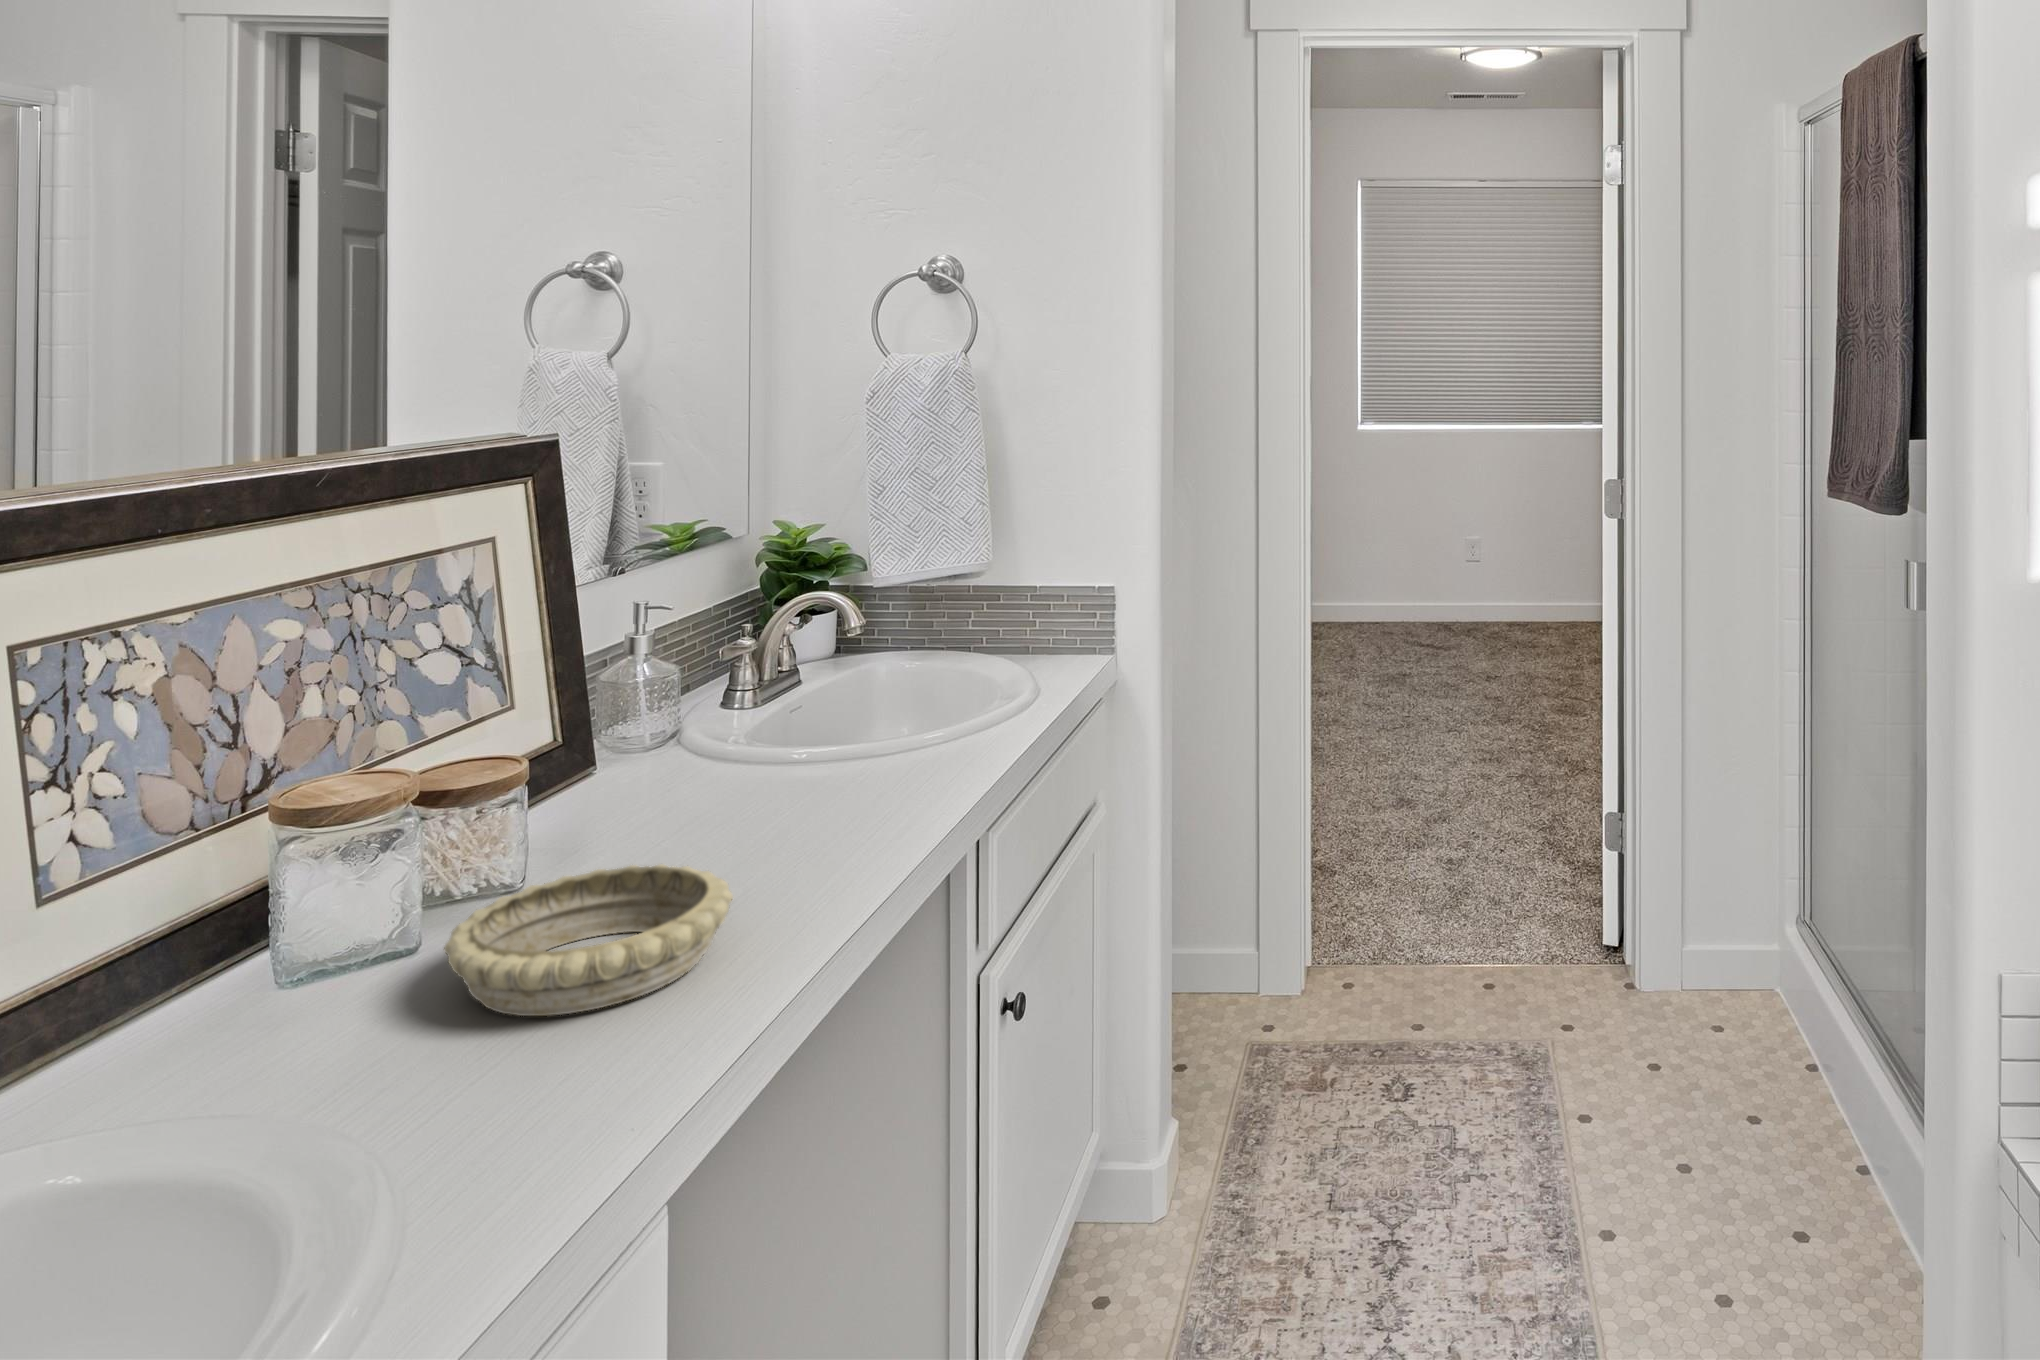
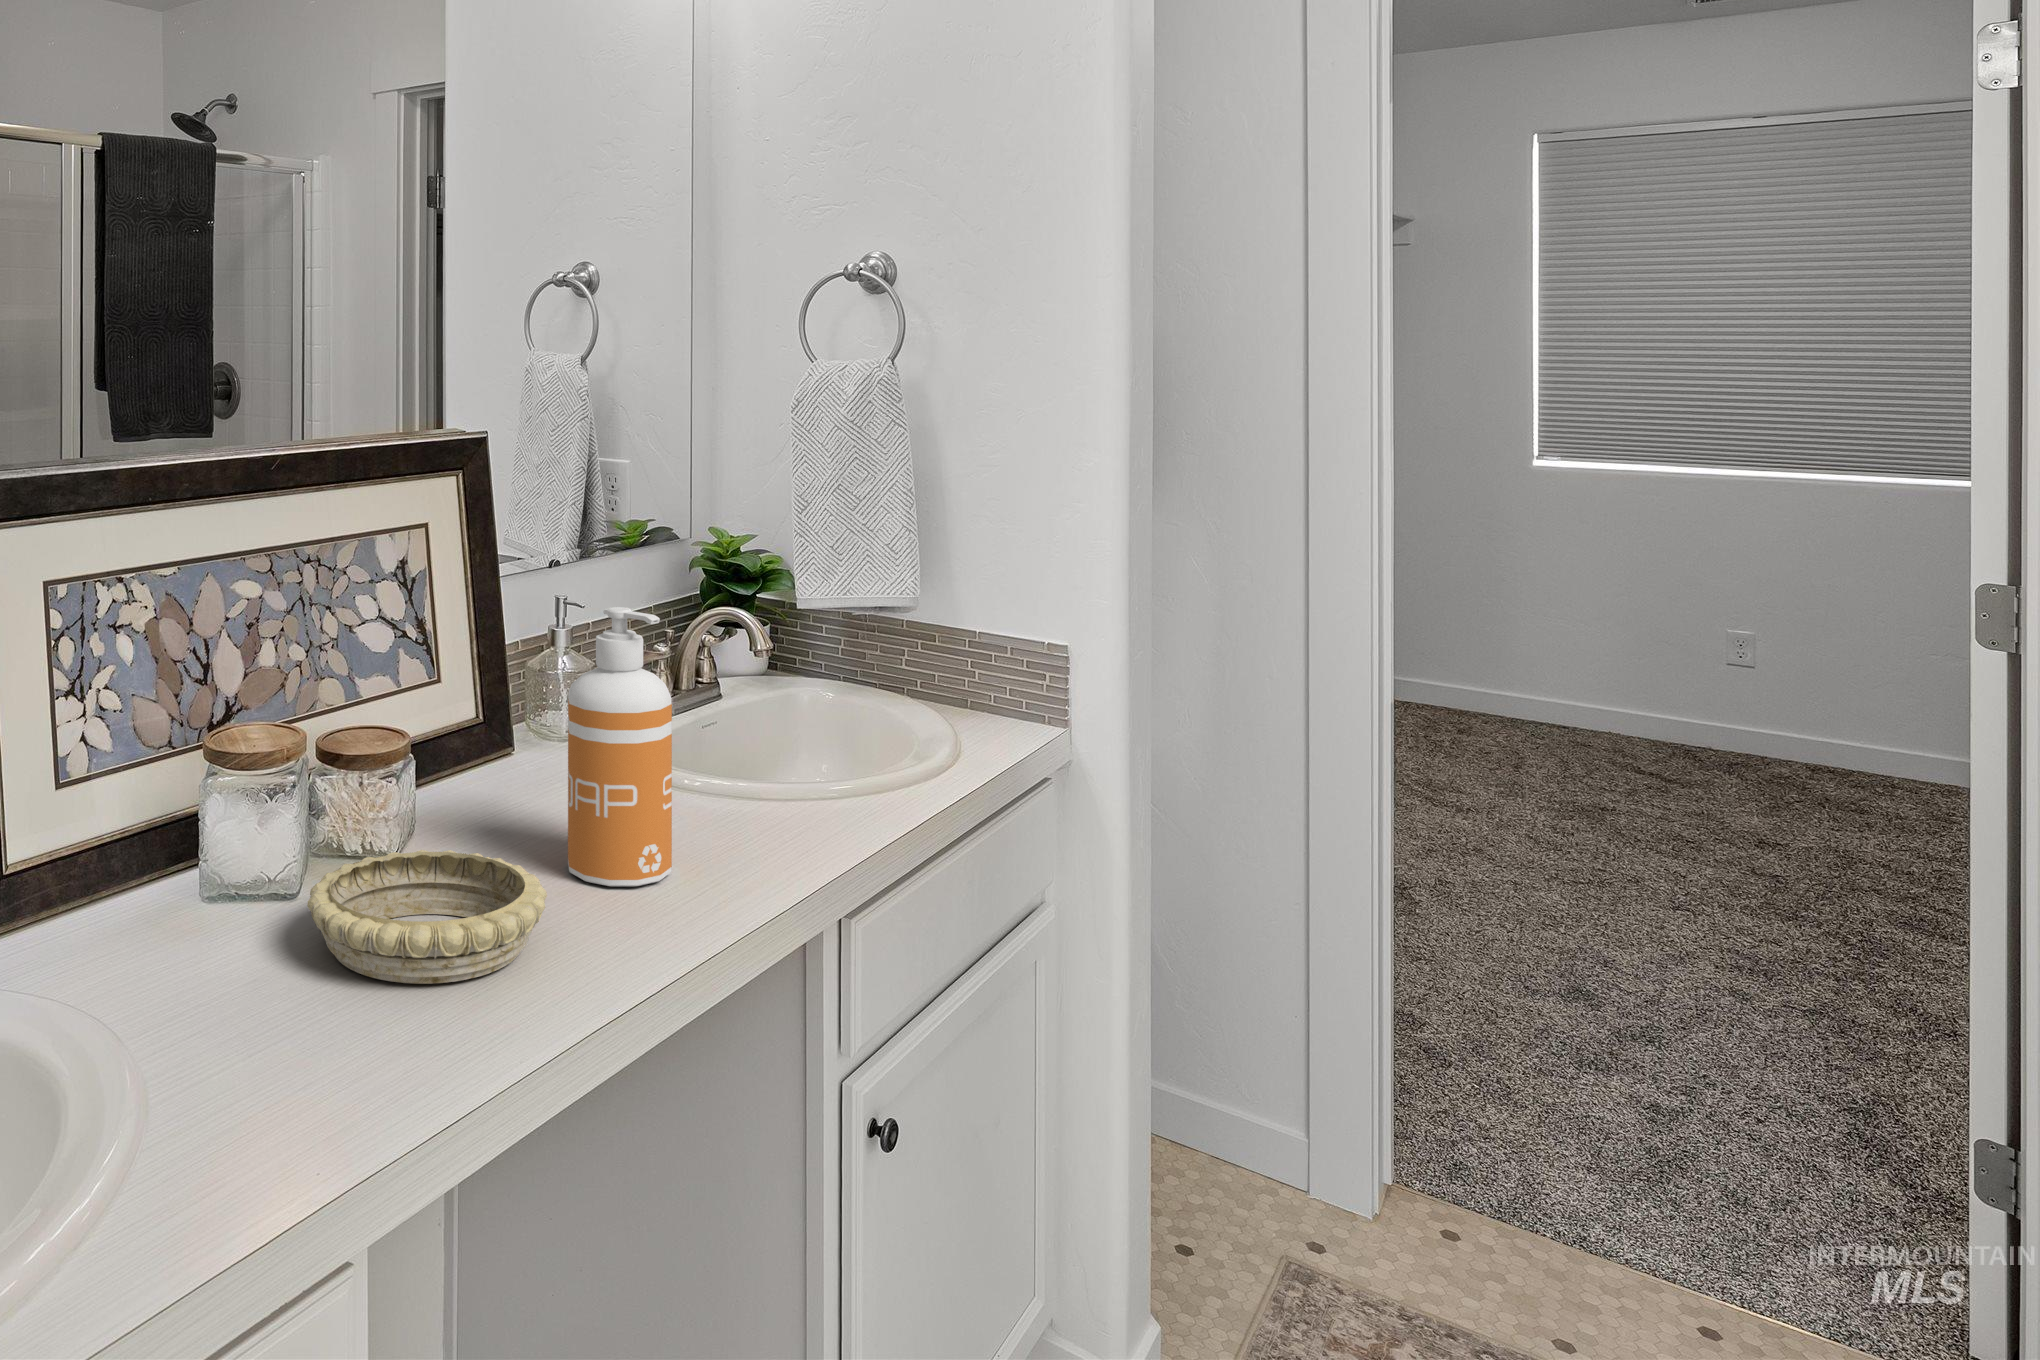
soap dispenser: none [713,597,825,869] -> present [568,607,672,886]

